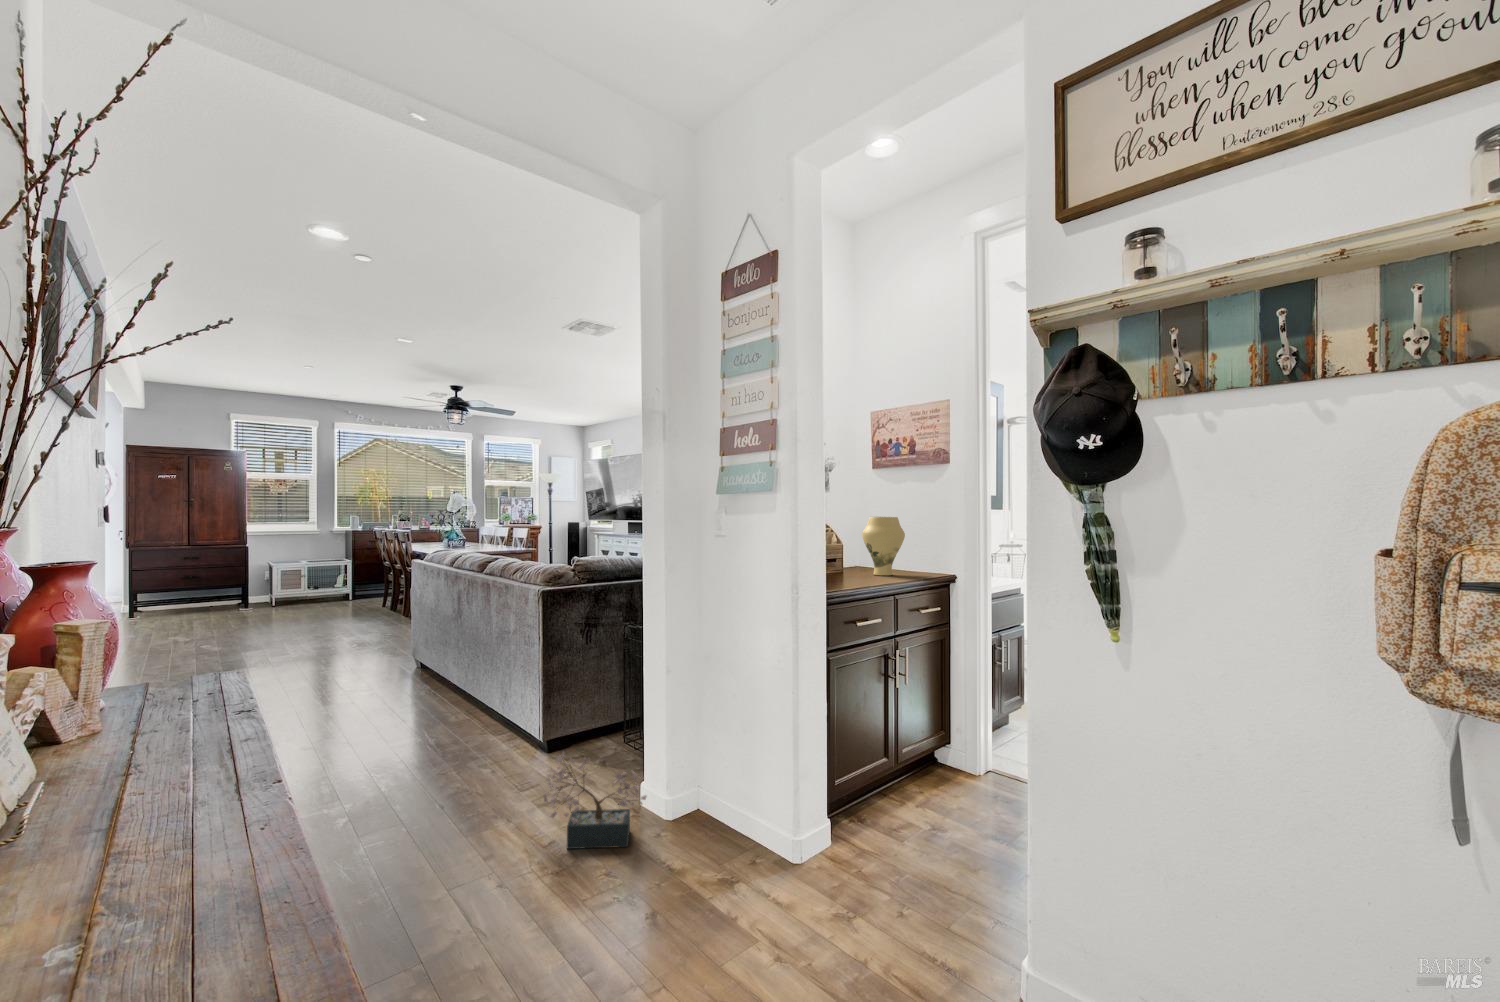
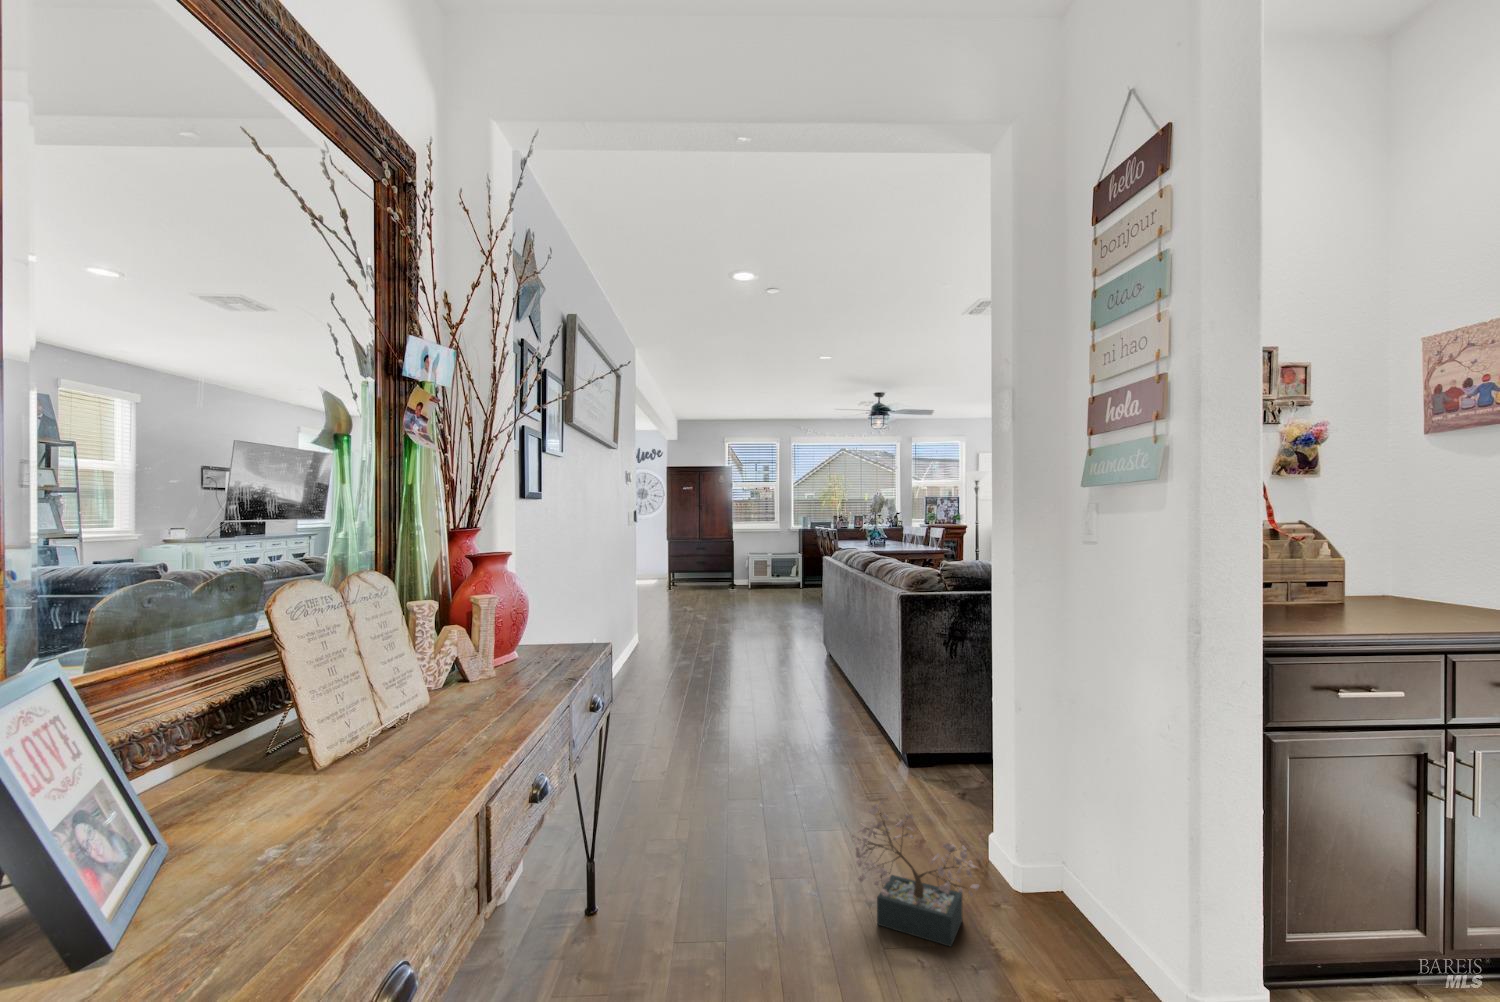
vase: present [862,517,905,576] -> none [1355,519,1447,615]

